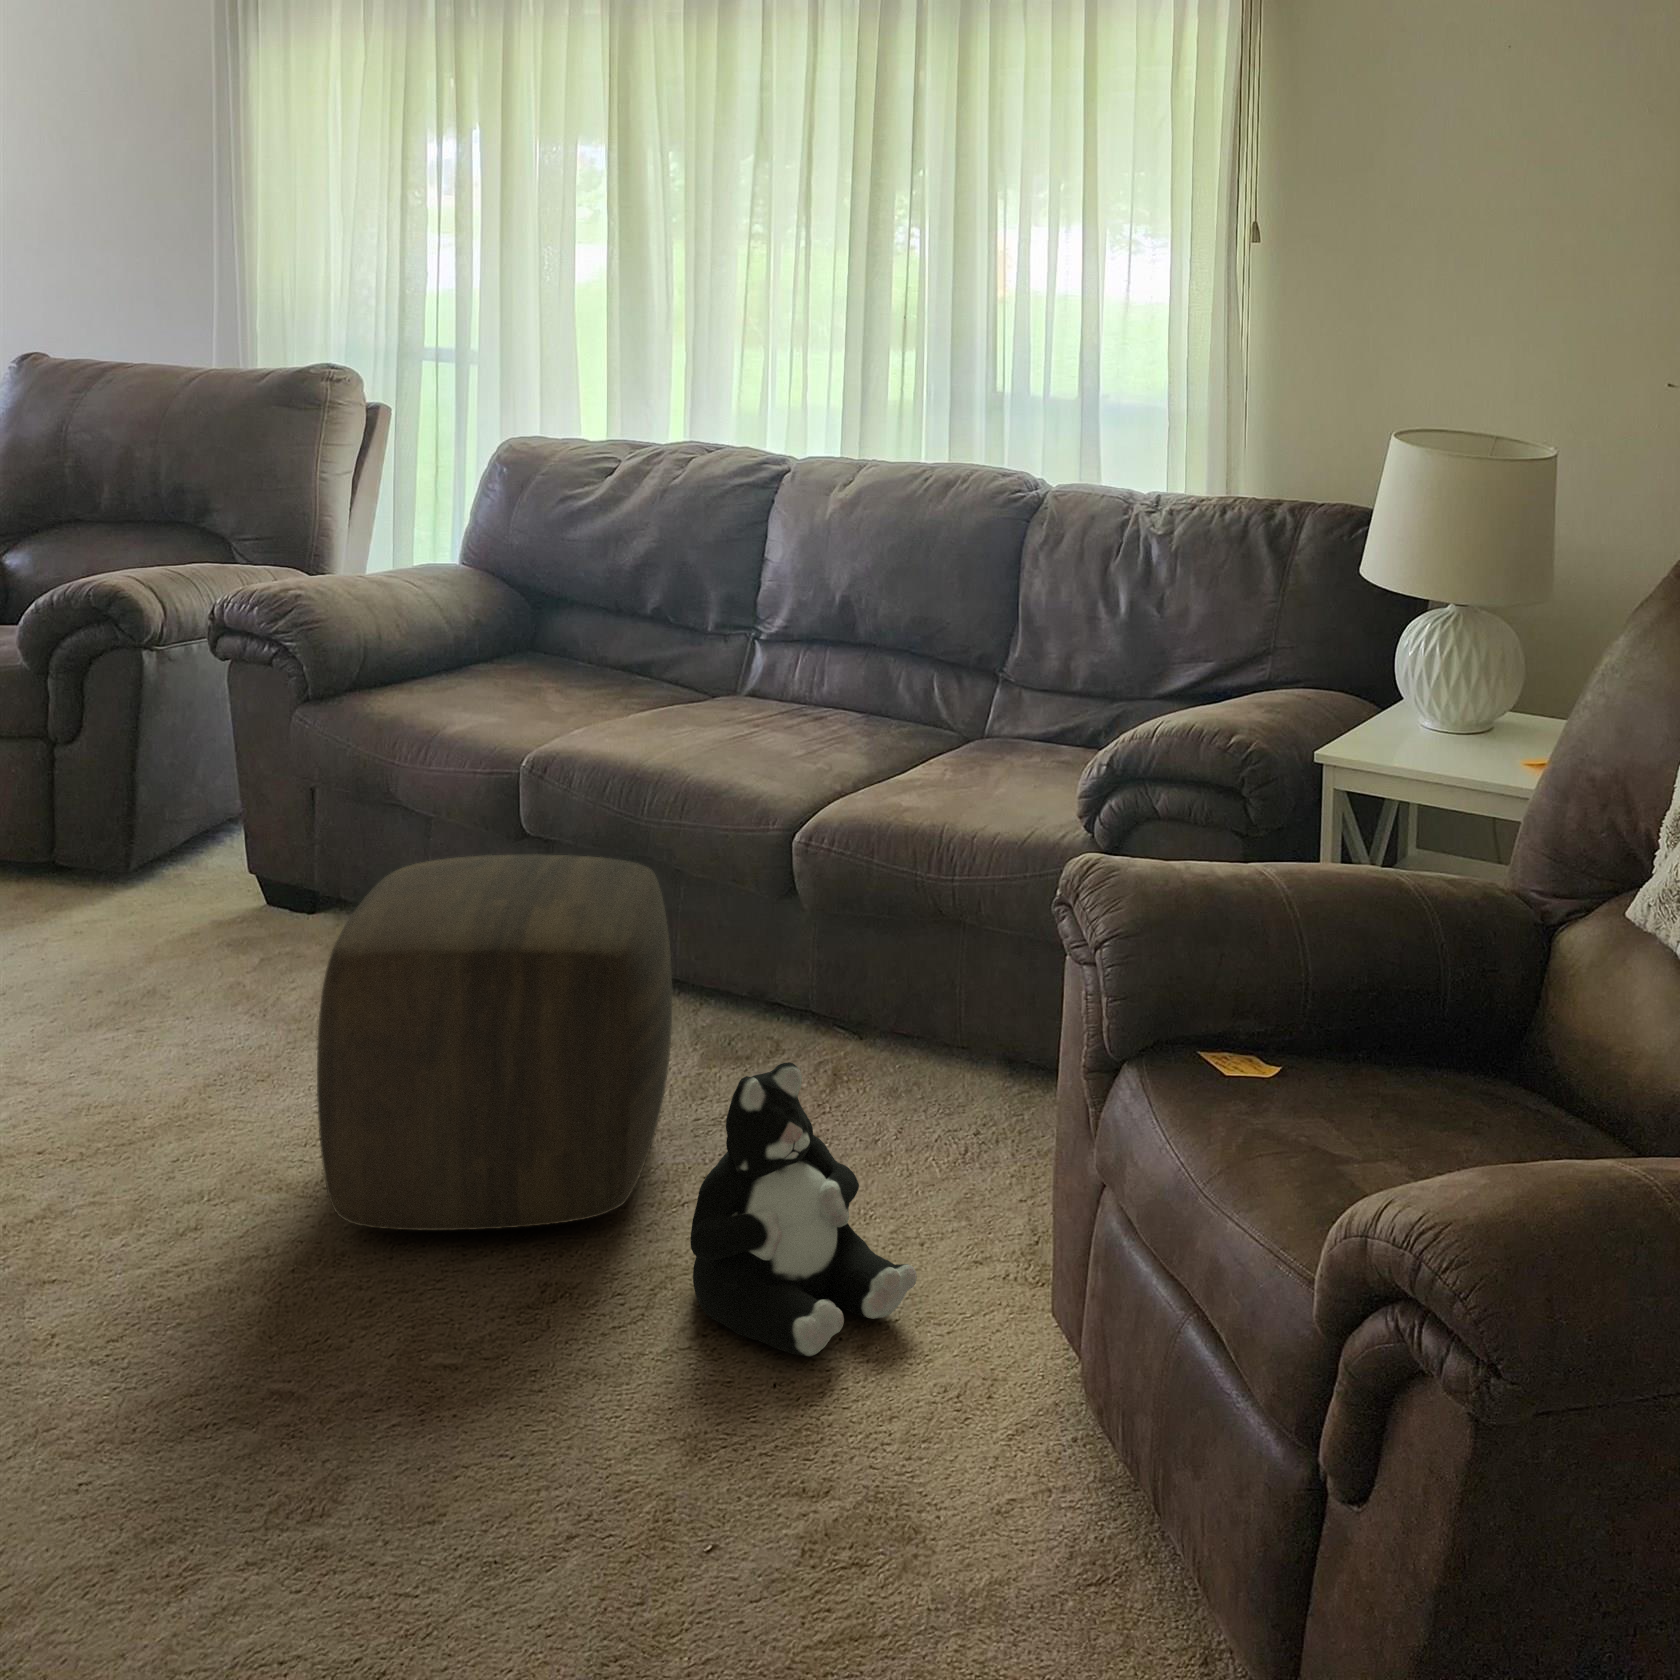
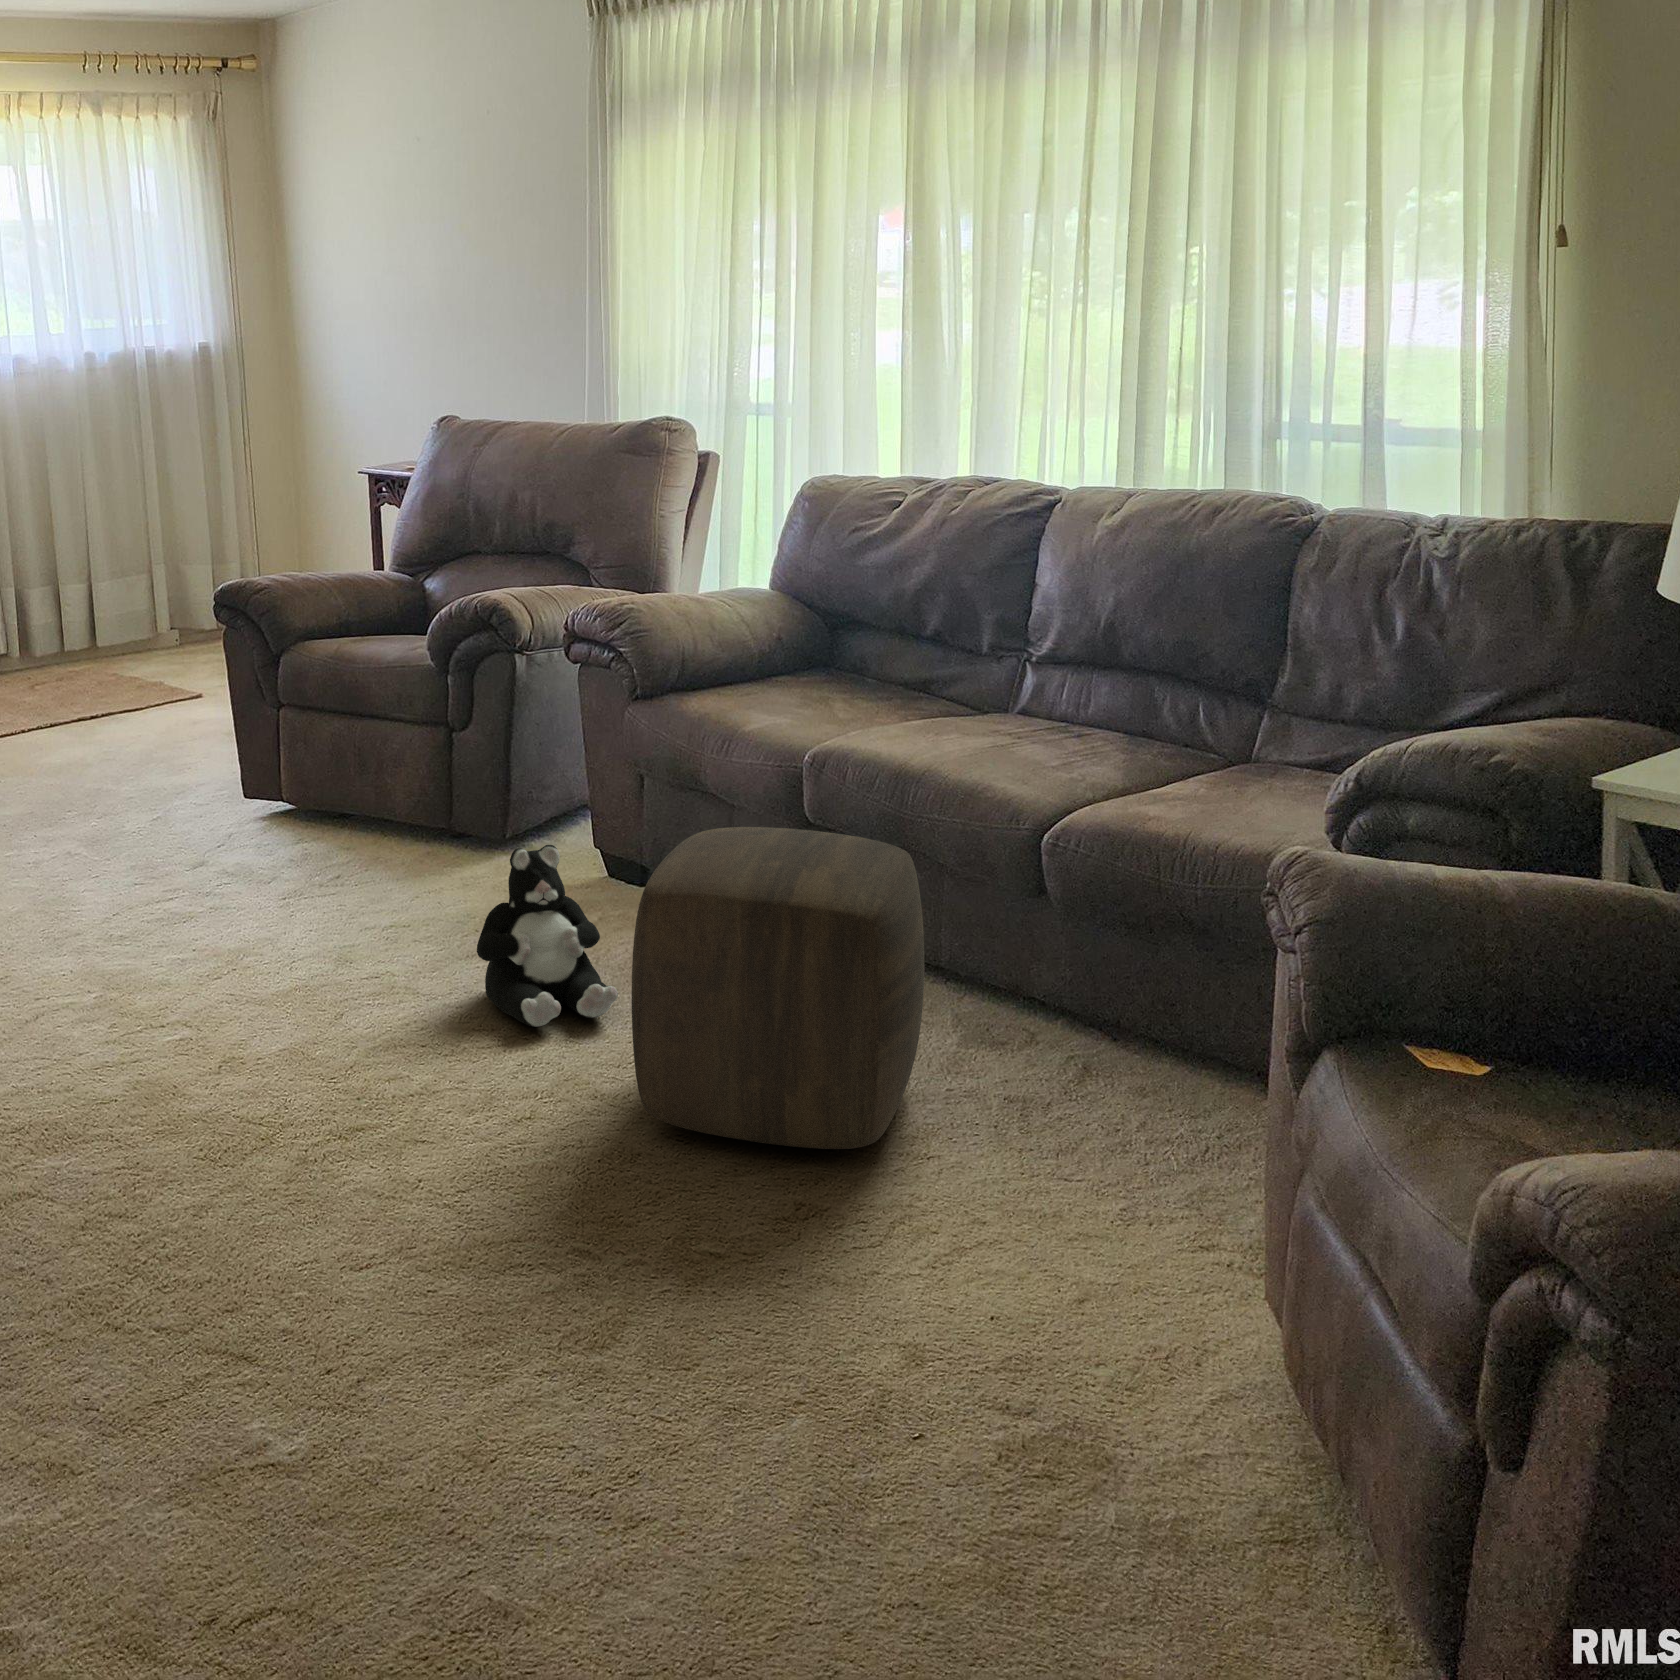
plush toy: present [690,1062,917,1356] -> present [477,845,618,1027]

